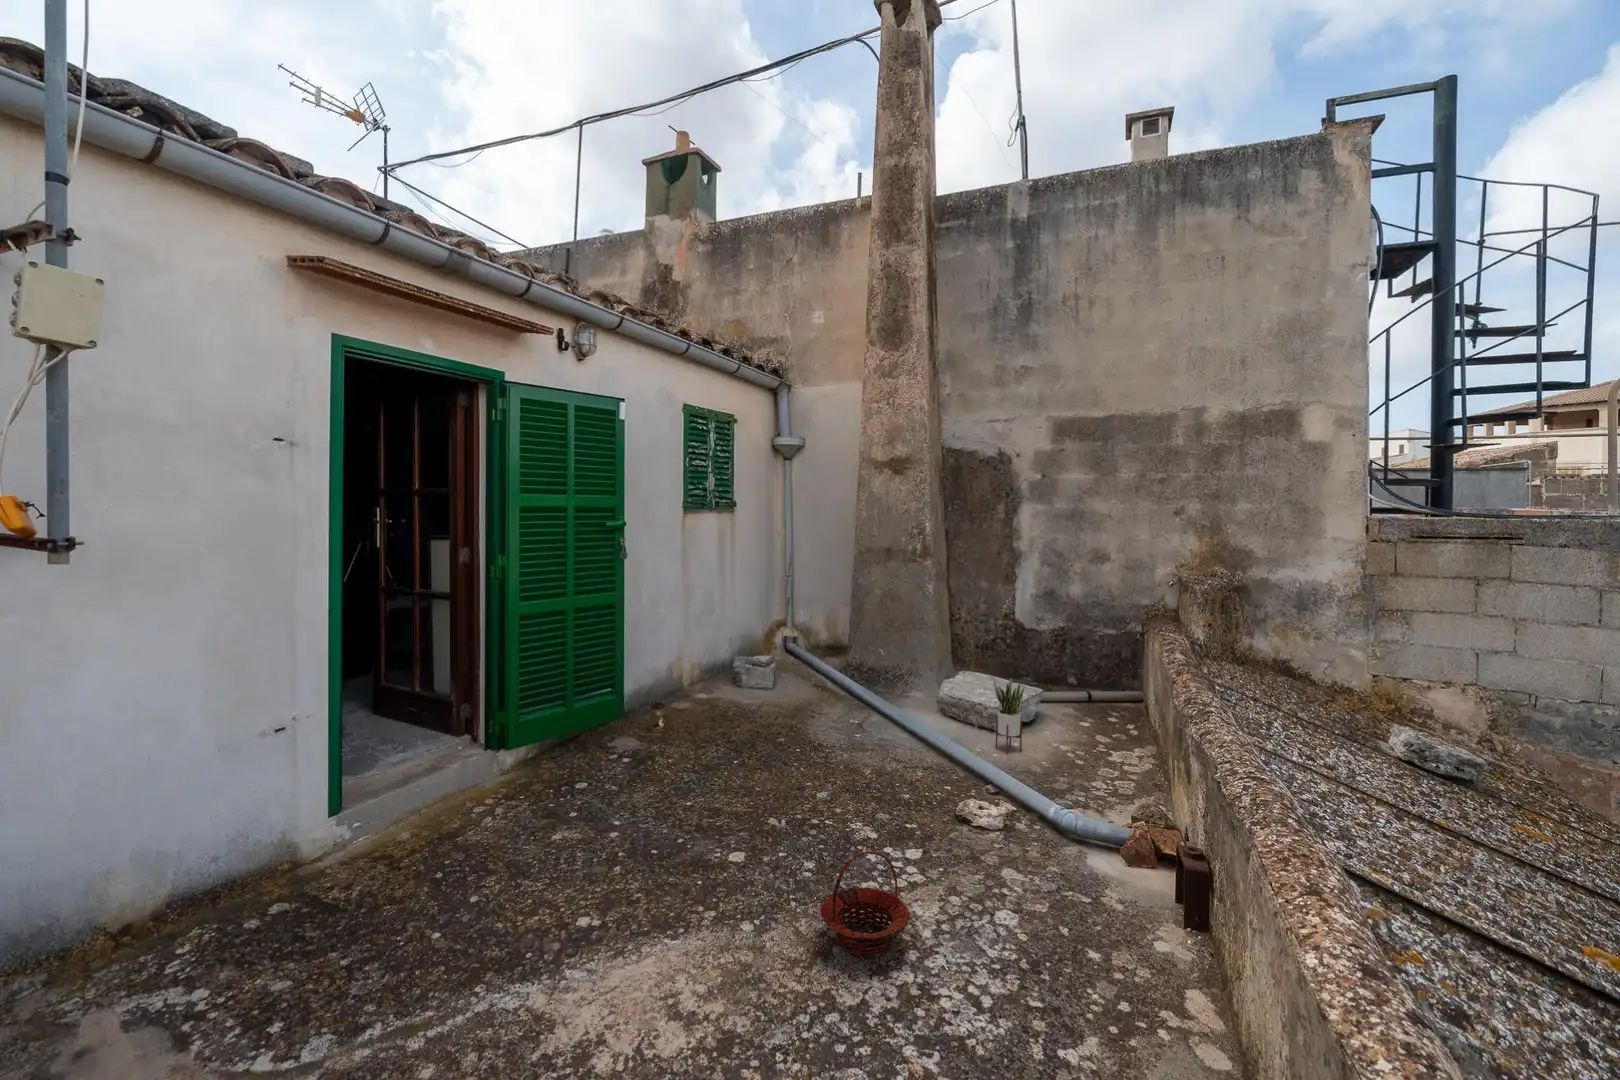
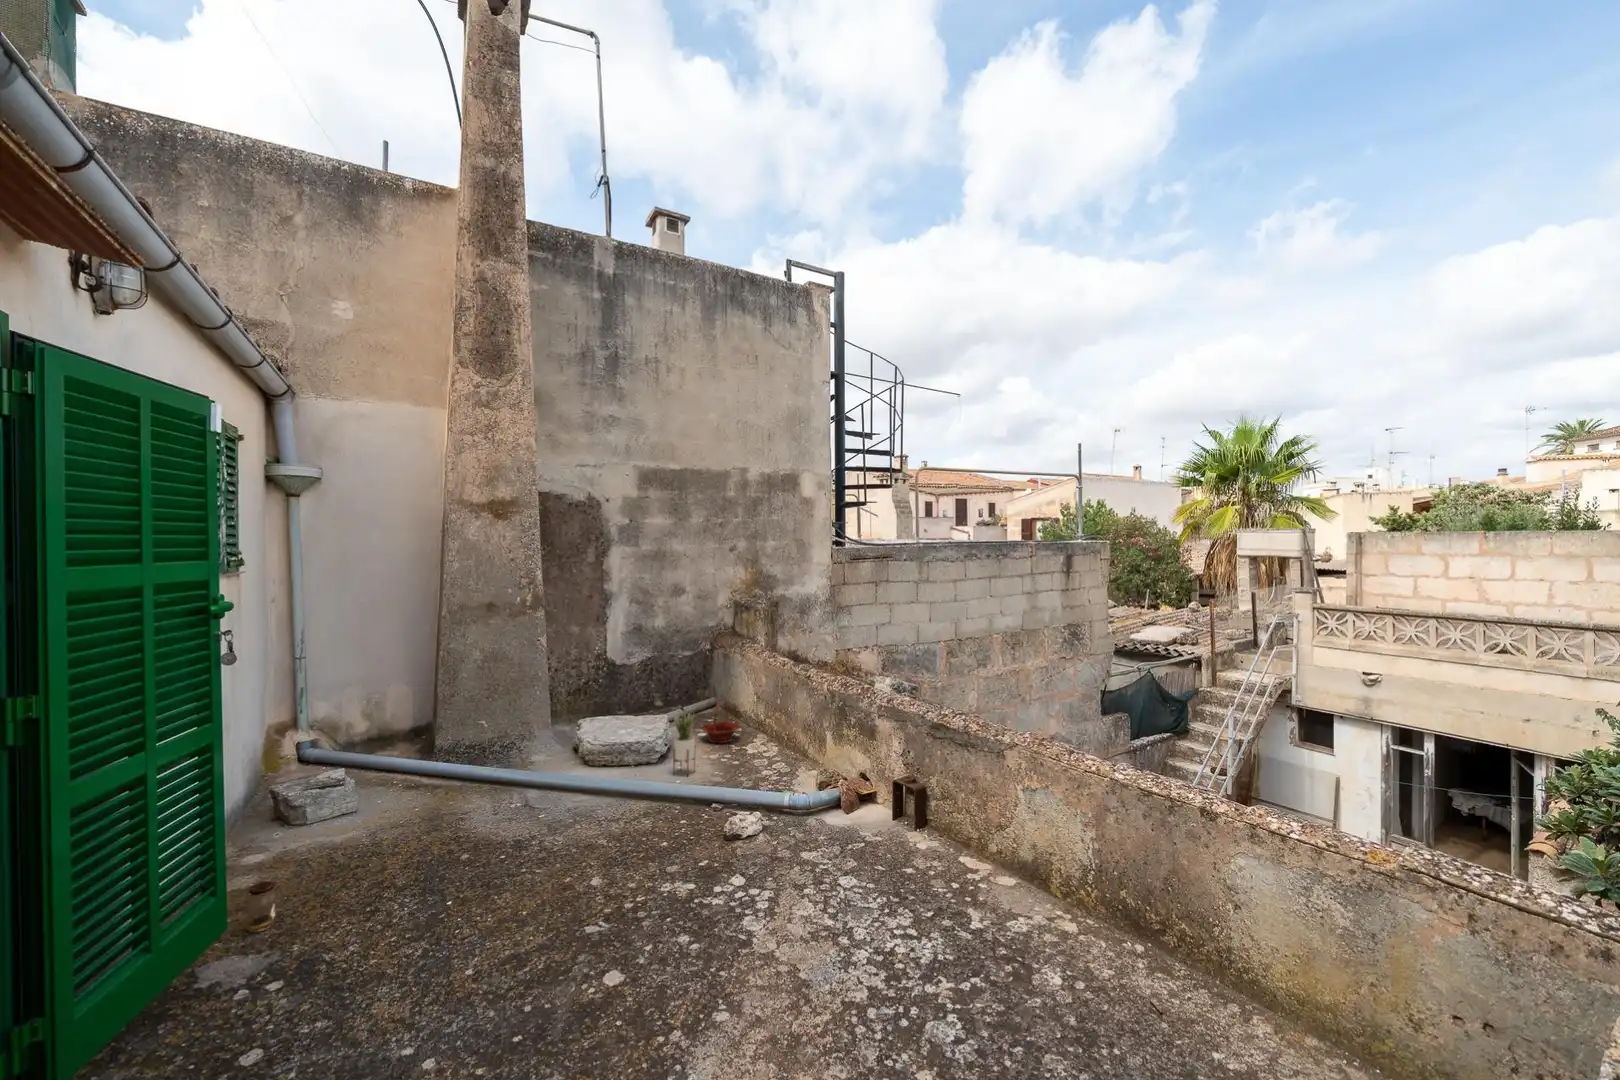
basket: present [820,851,911,957] -> present [701,702,740,743]

